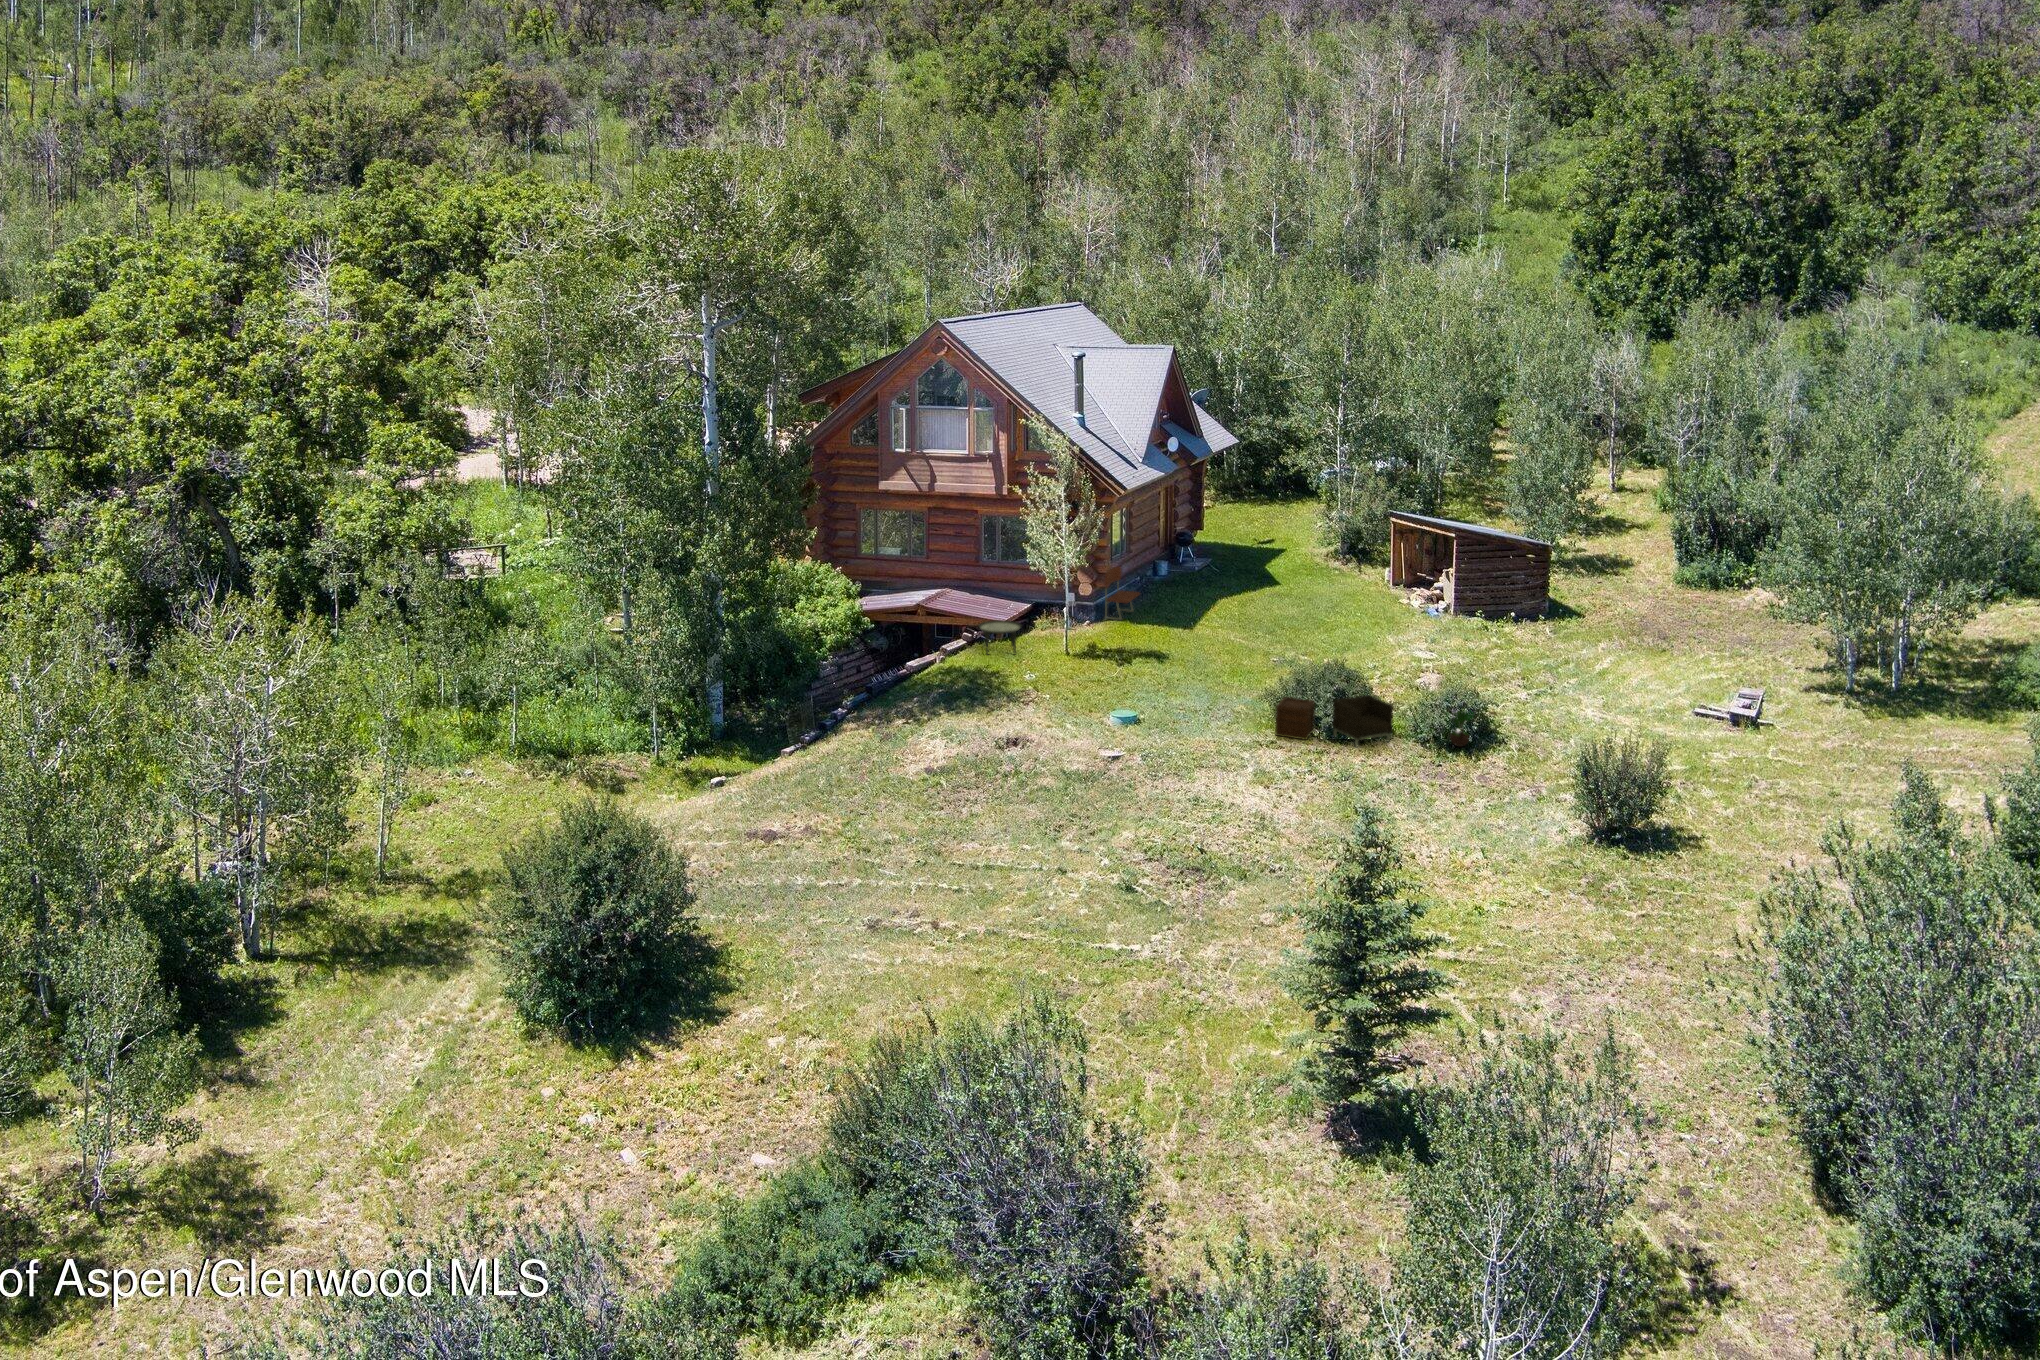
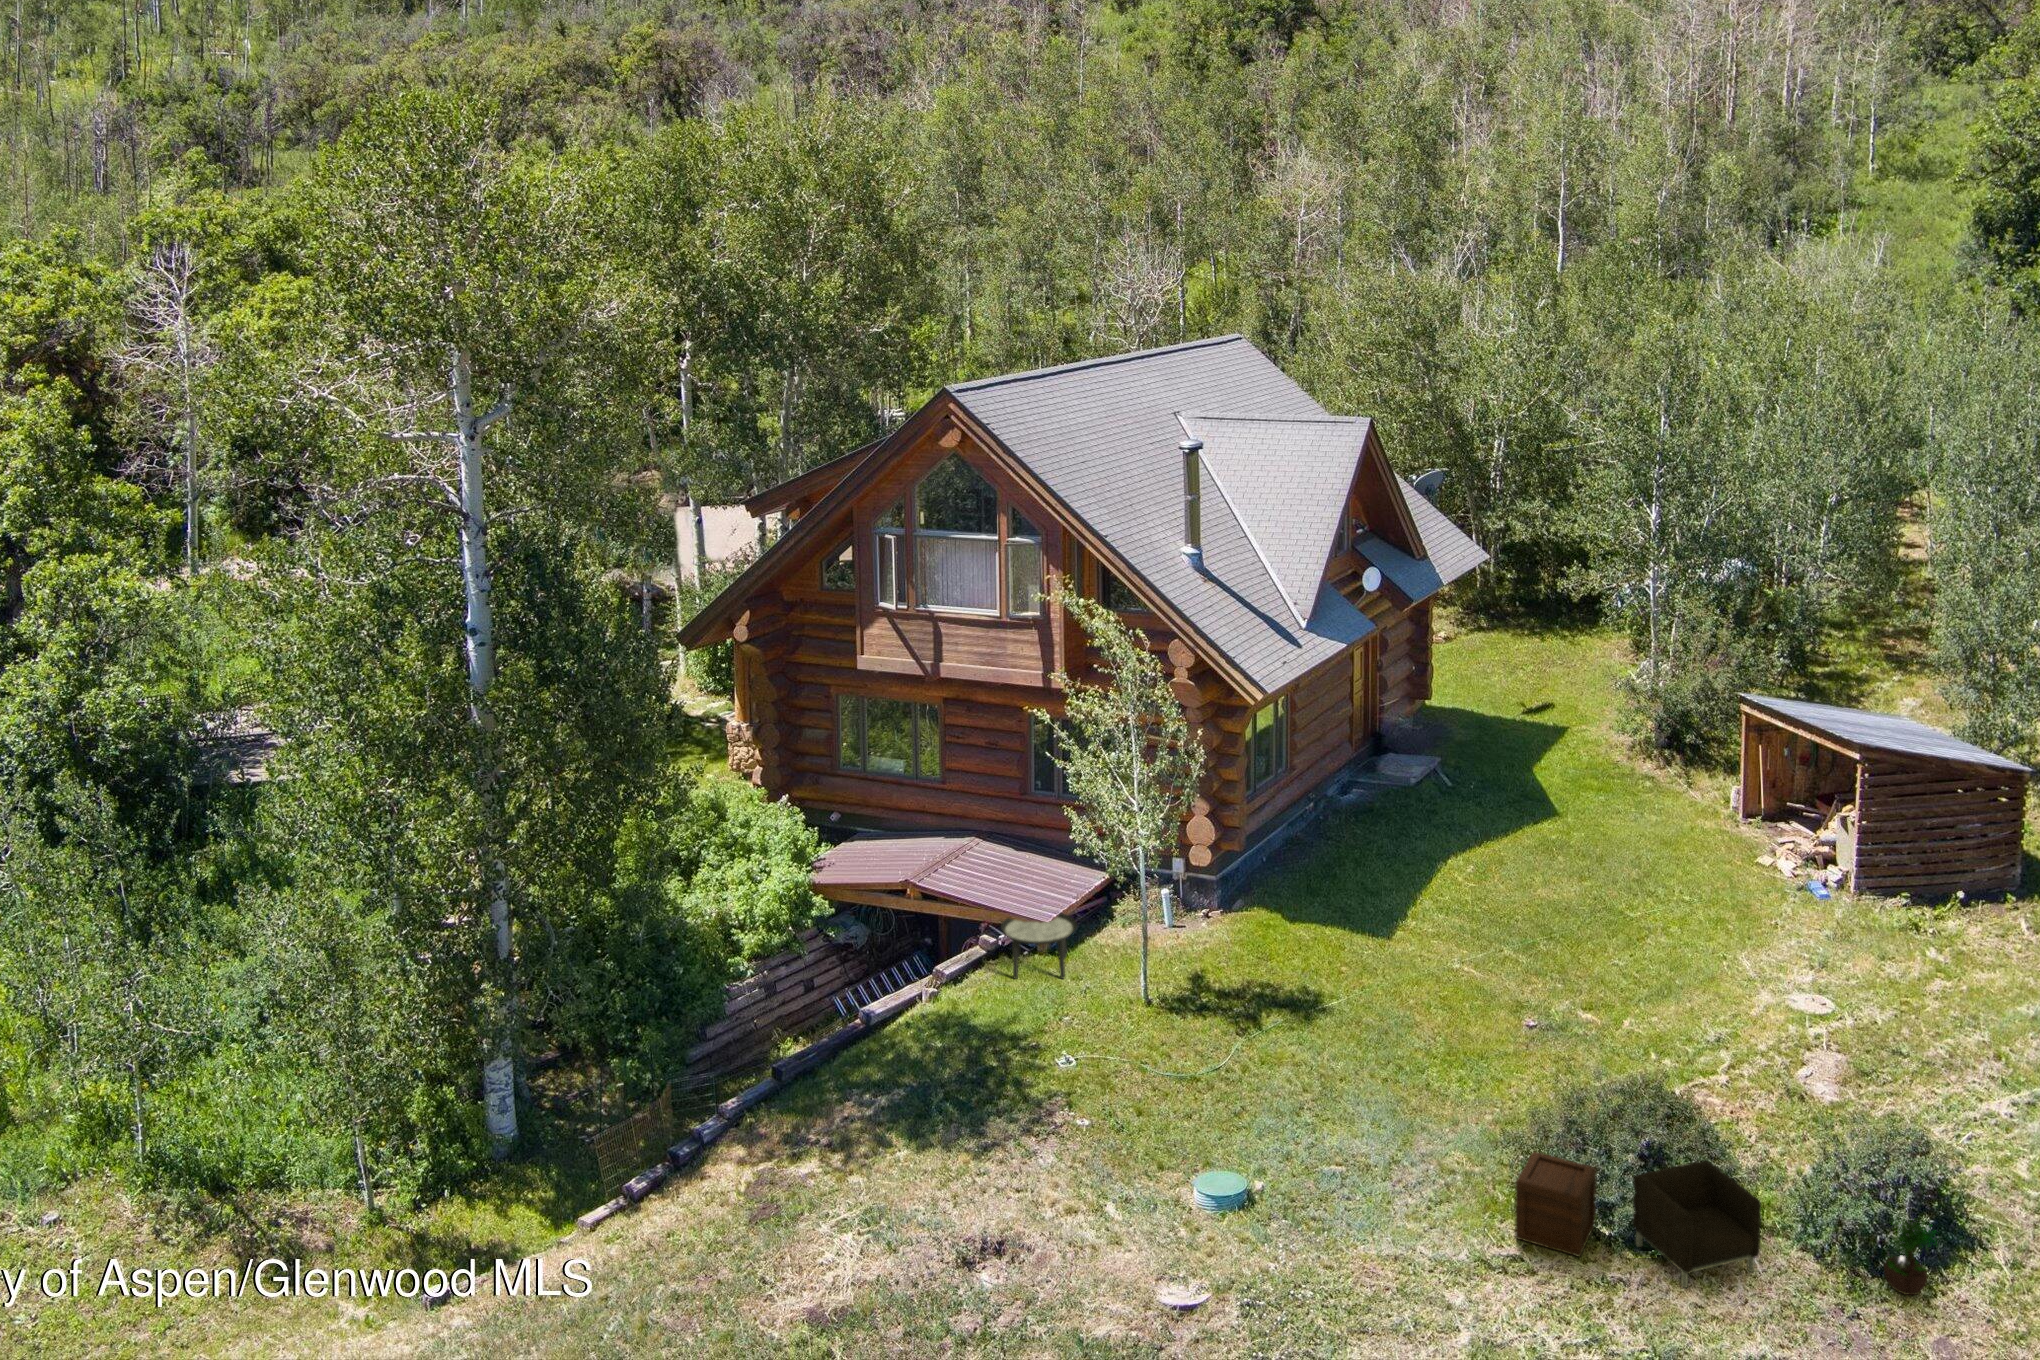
bench: present [1104,566,1140,620] -> none [1230,803,1295,903]

